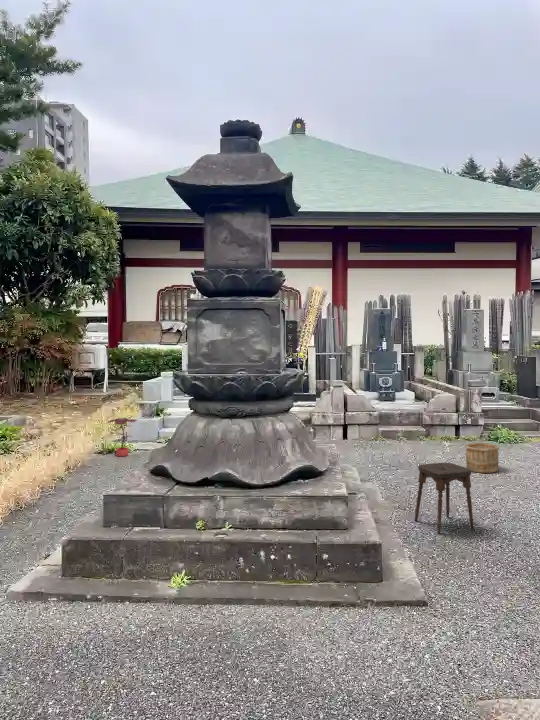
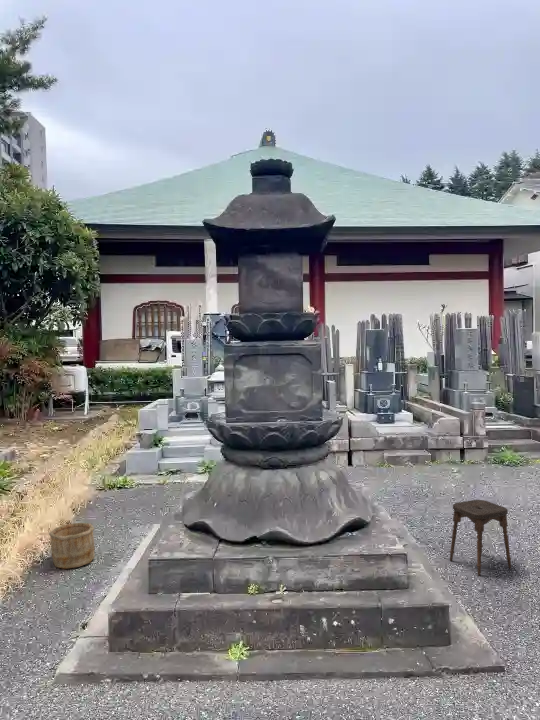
potted plant: present [107,418,137,457] -> none [109,452,140,493]
wooden bucket: present [465,443,499,473] -> present [49,523,95,569]

